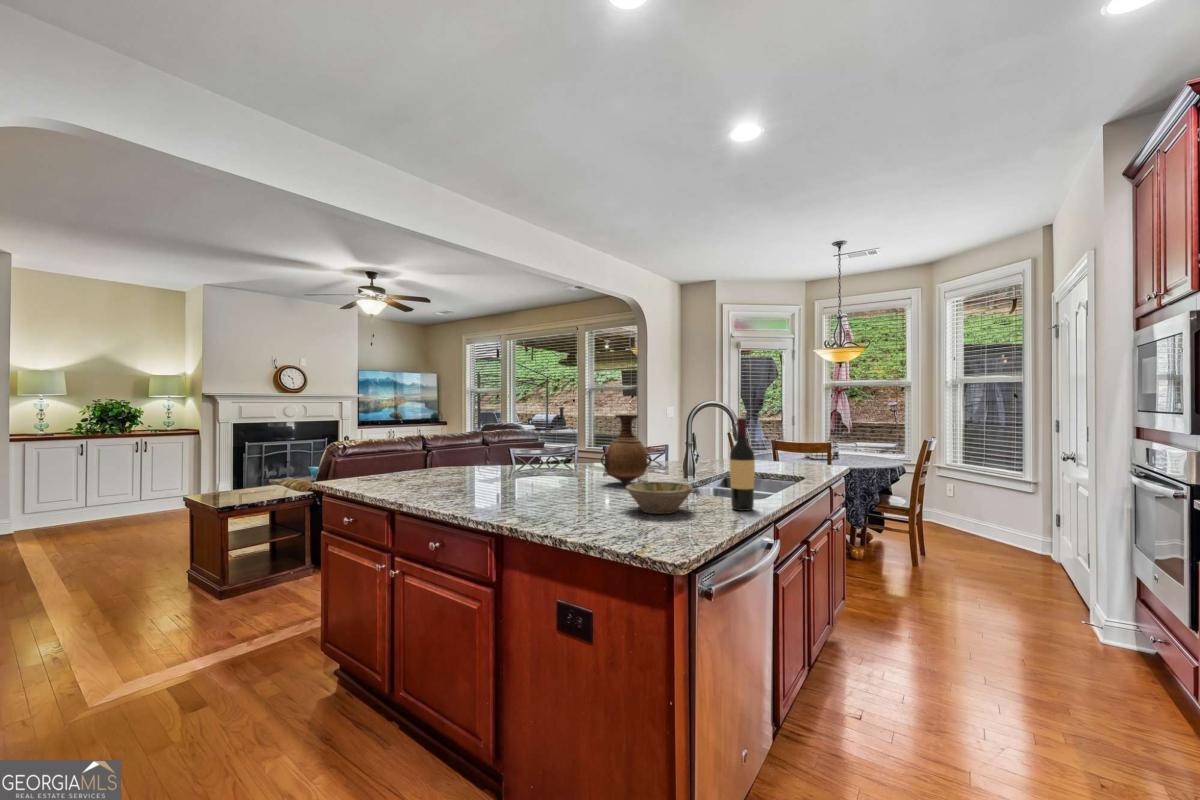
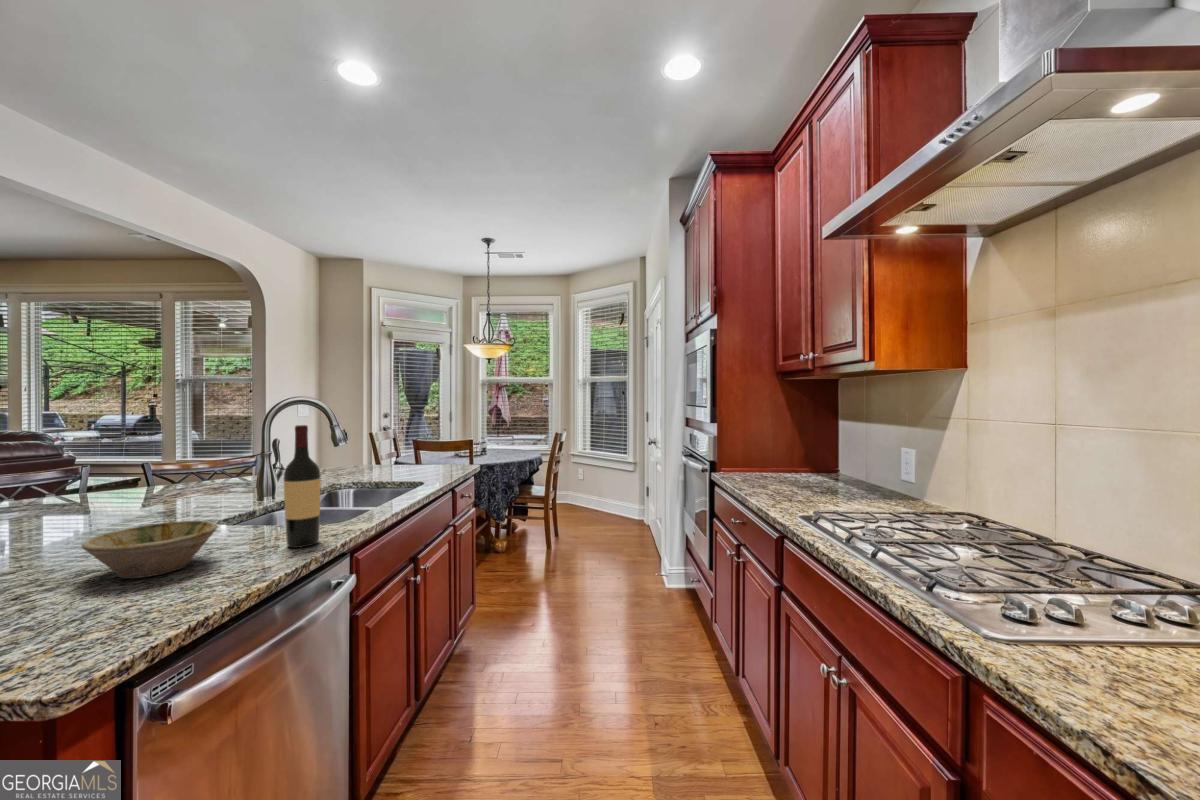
vase: present [601,414,651,484] -> none [96,421,197,523]

